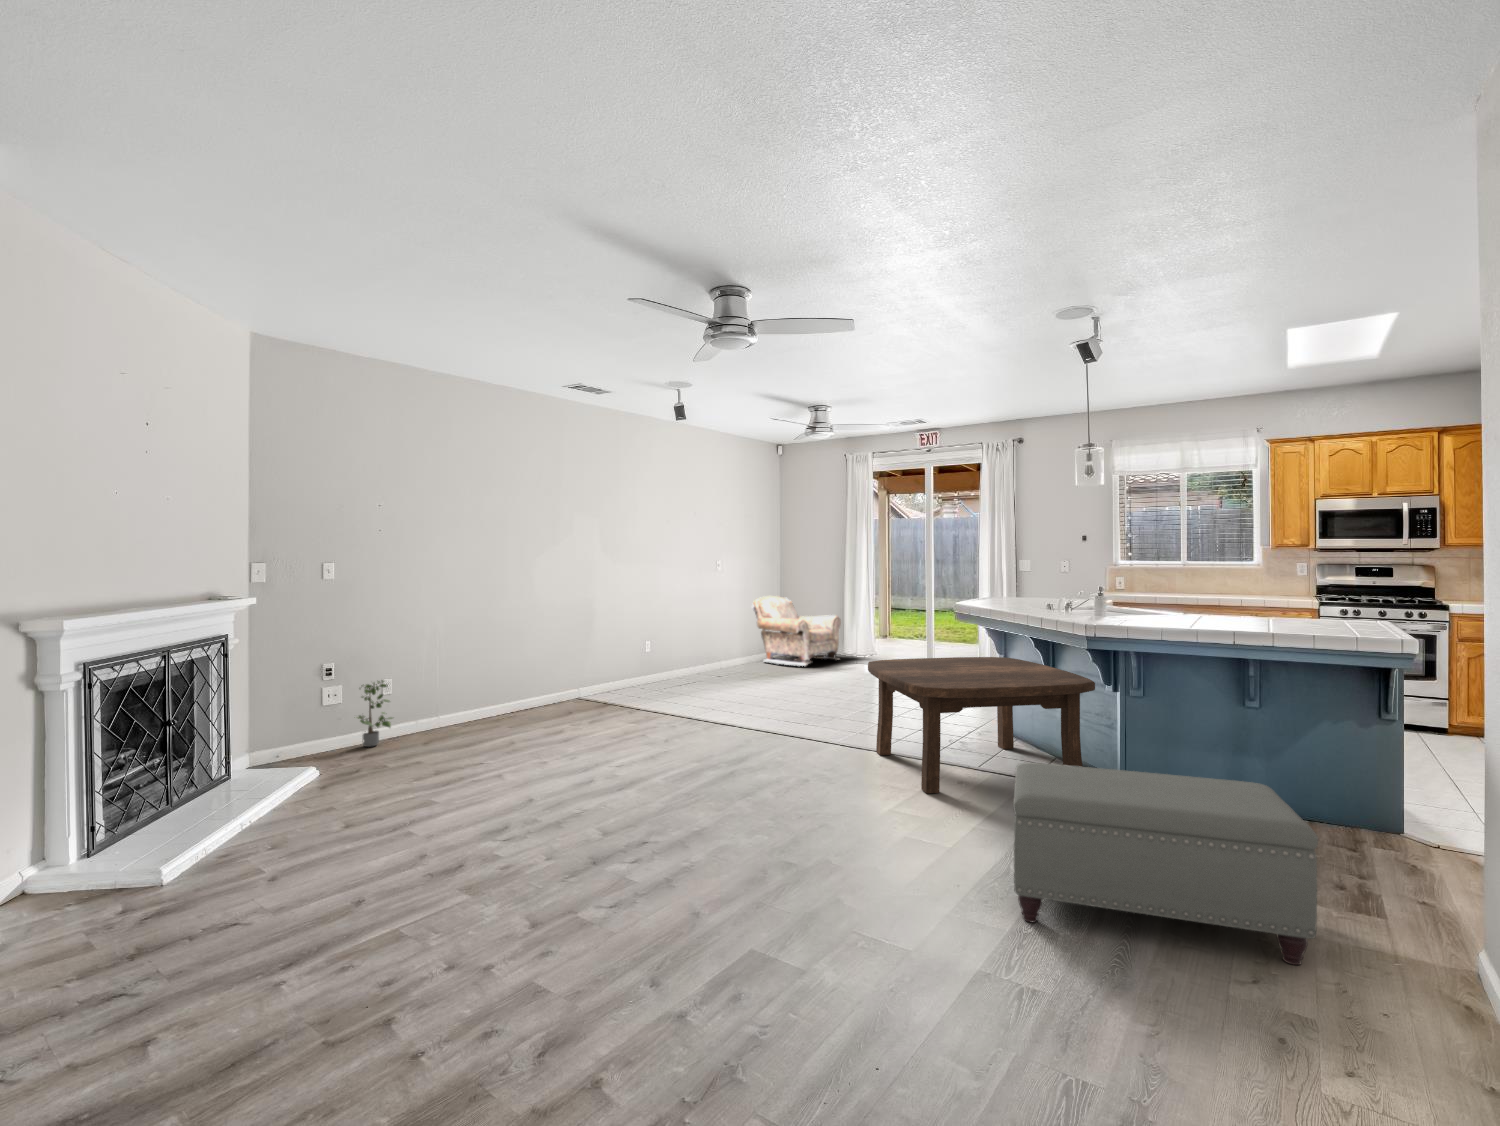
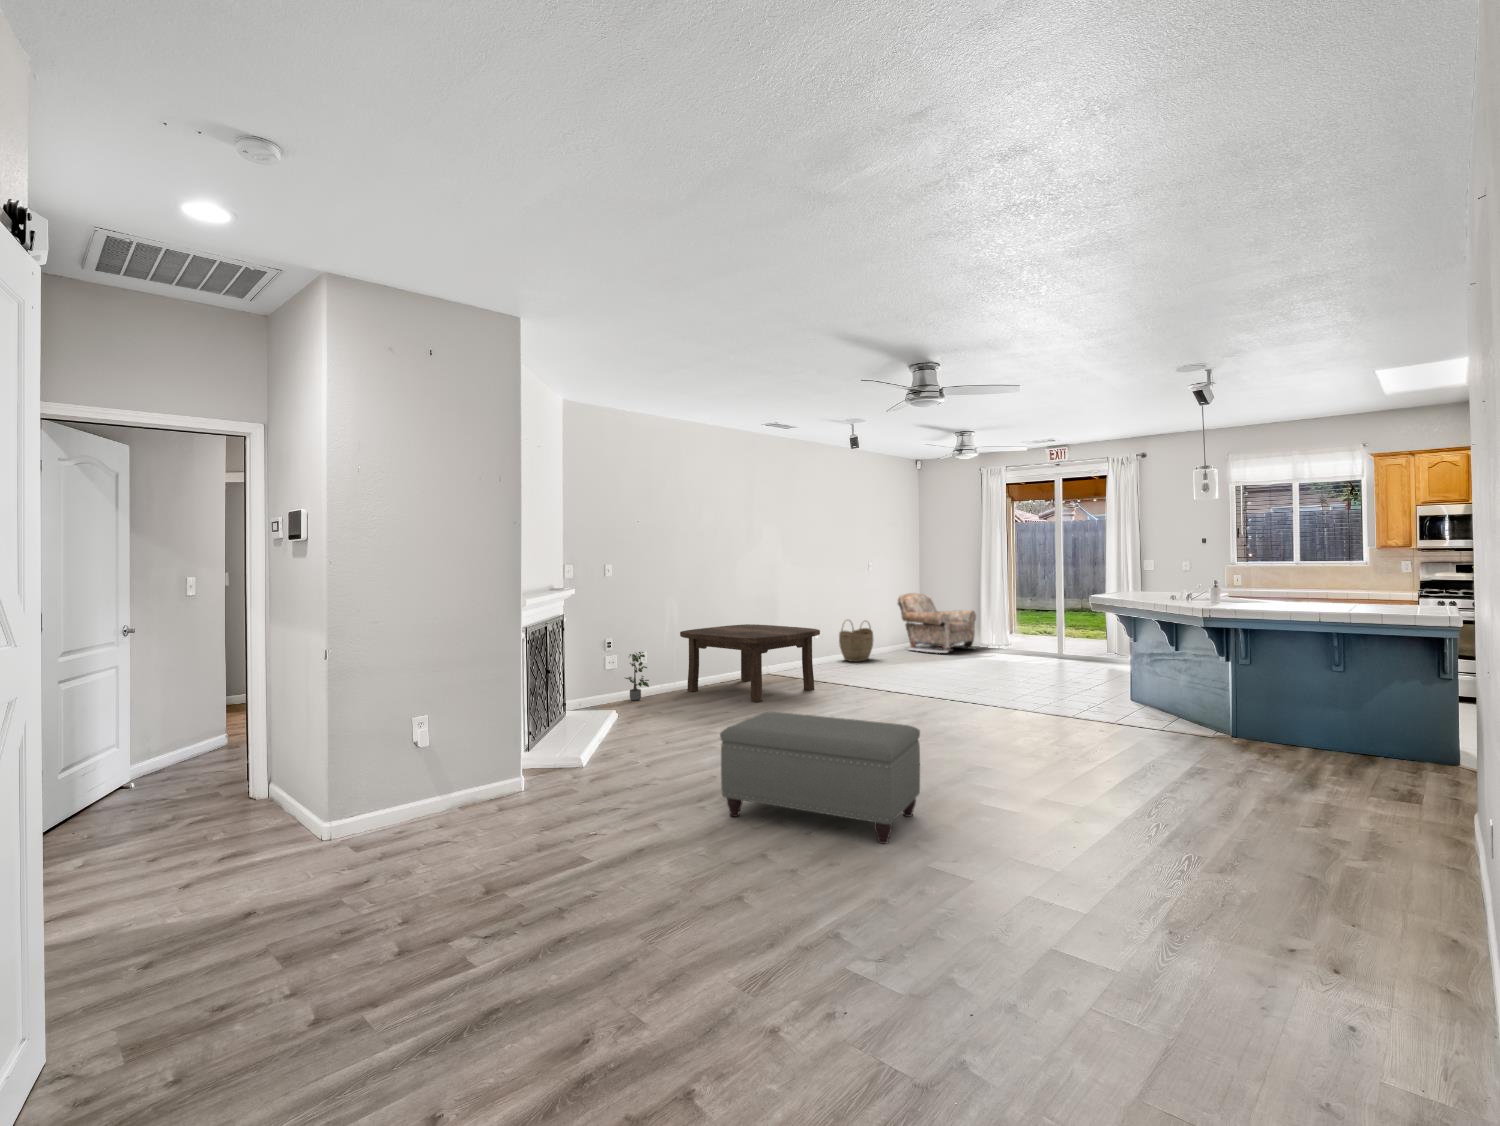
woven basket: none [677,628,718,679] -> present [839,620,873,662]
coffee table: present [868,657,1095,794] -> present [680,624,820,702]
ottoman: present [1013,763,1318,965] -> present [720,712,920,844]

